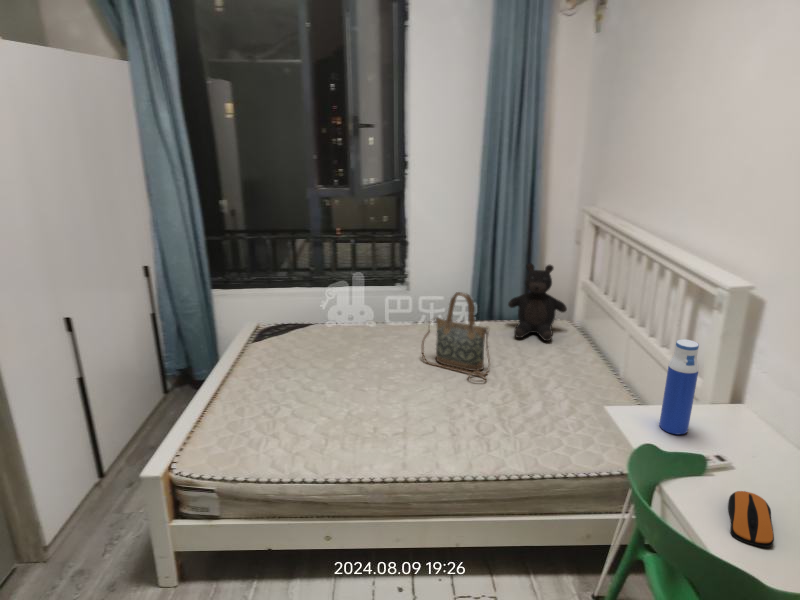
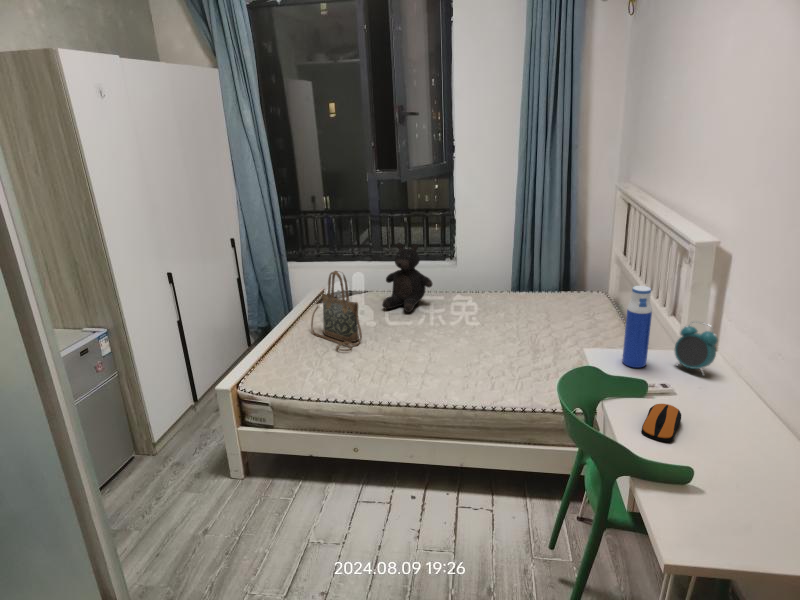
teddy bear: present [508,263,567,341] -> present [382,243,433,312]
handbag: present [422,292,490,382] -> present [311,271,362,351]
alarm clock: none [718,378,770,442] -> present [675,322,717,375]

